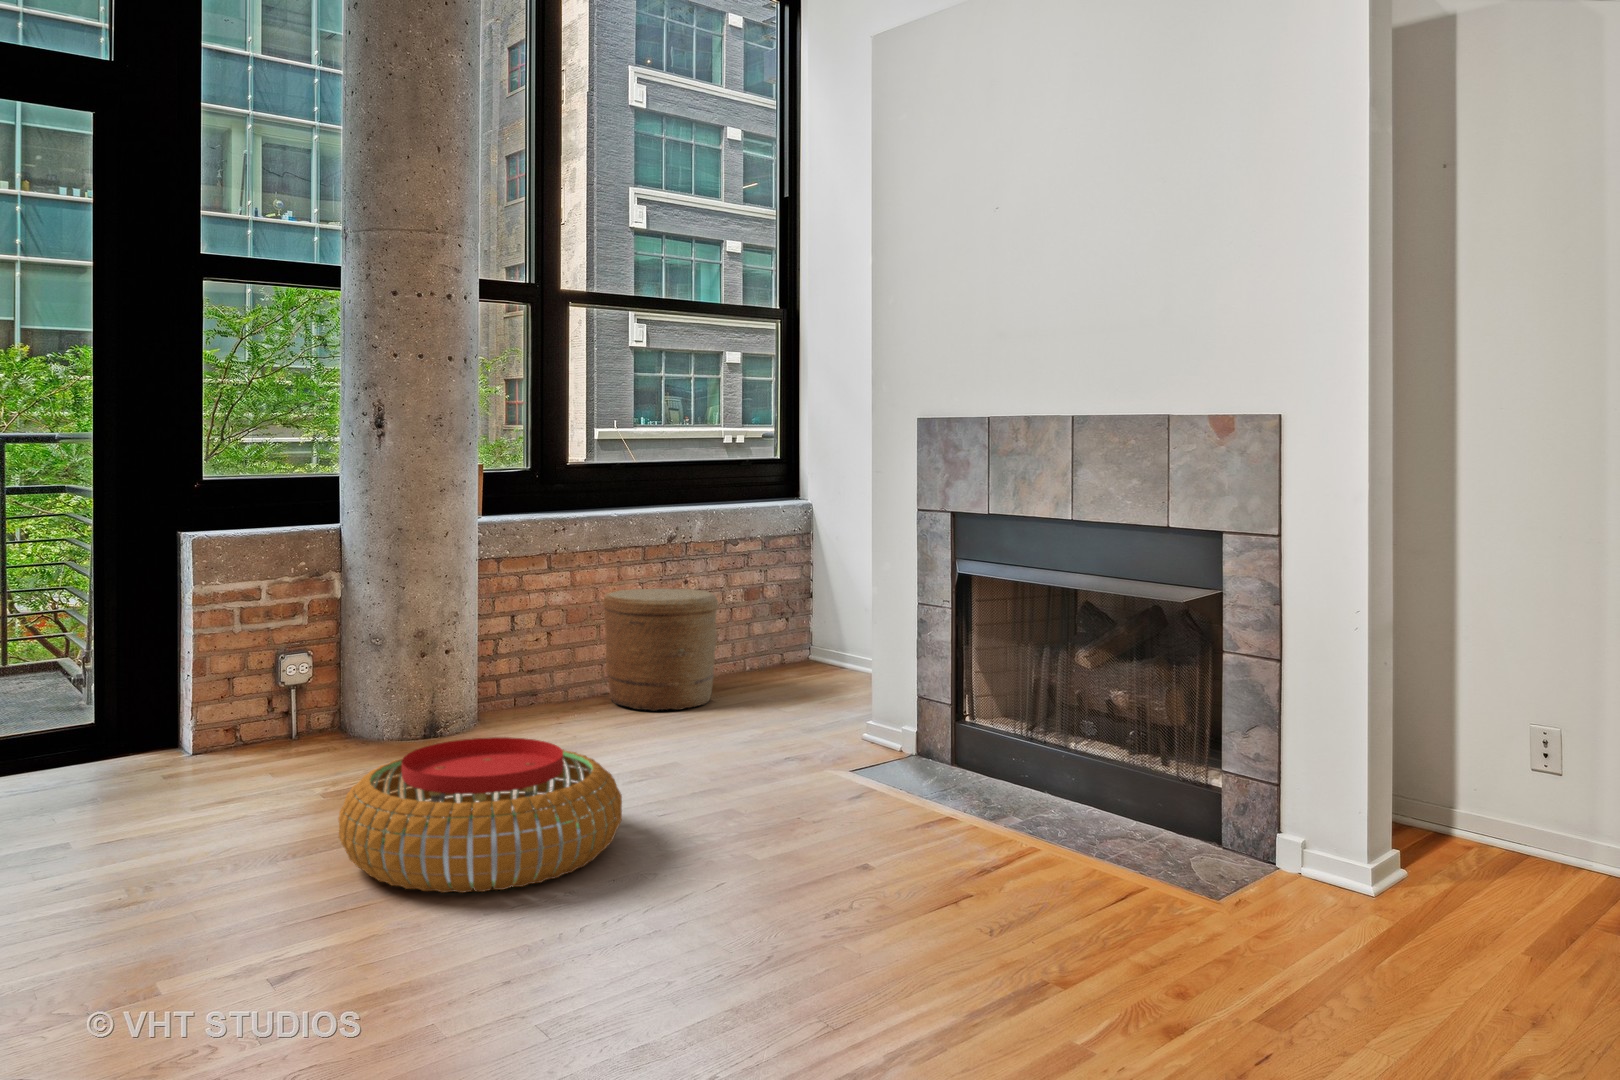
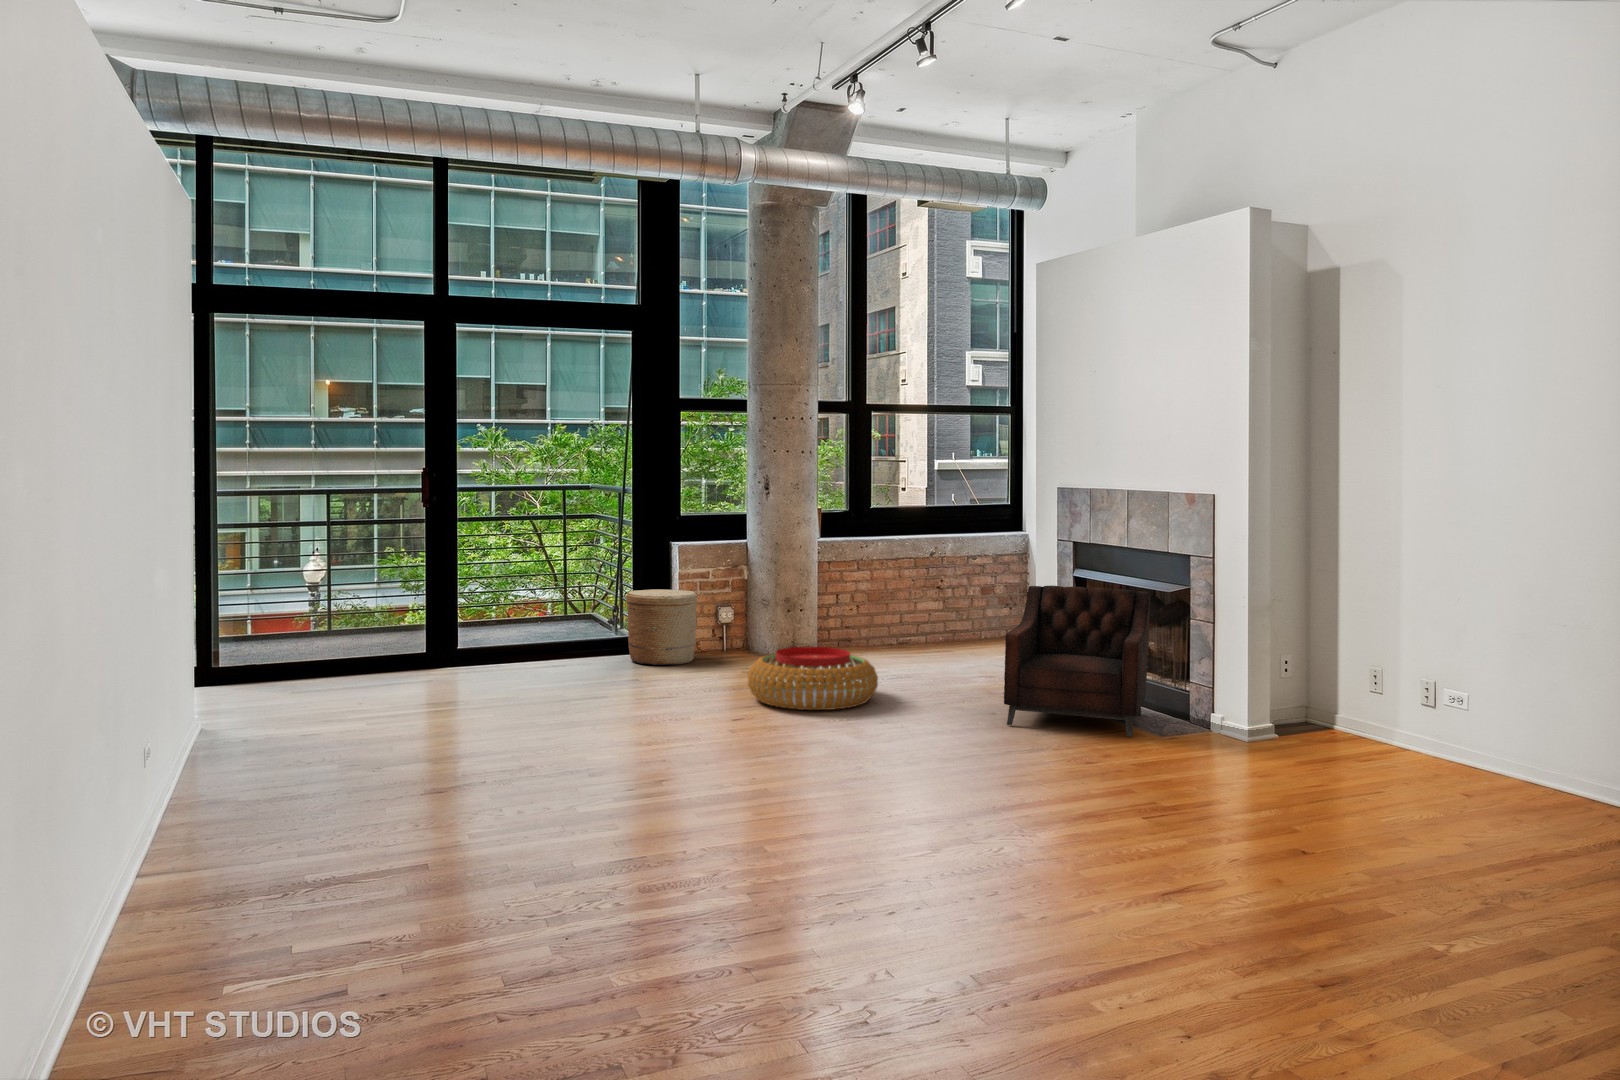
woven basket: present [603,588,718,711] -> present [626,589,697,665]
armchair: none [902,596,1176,901] -> present [1004,586,1151,737]

